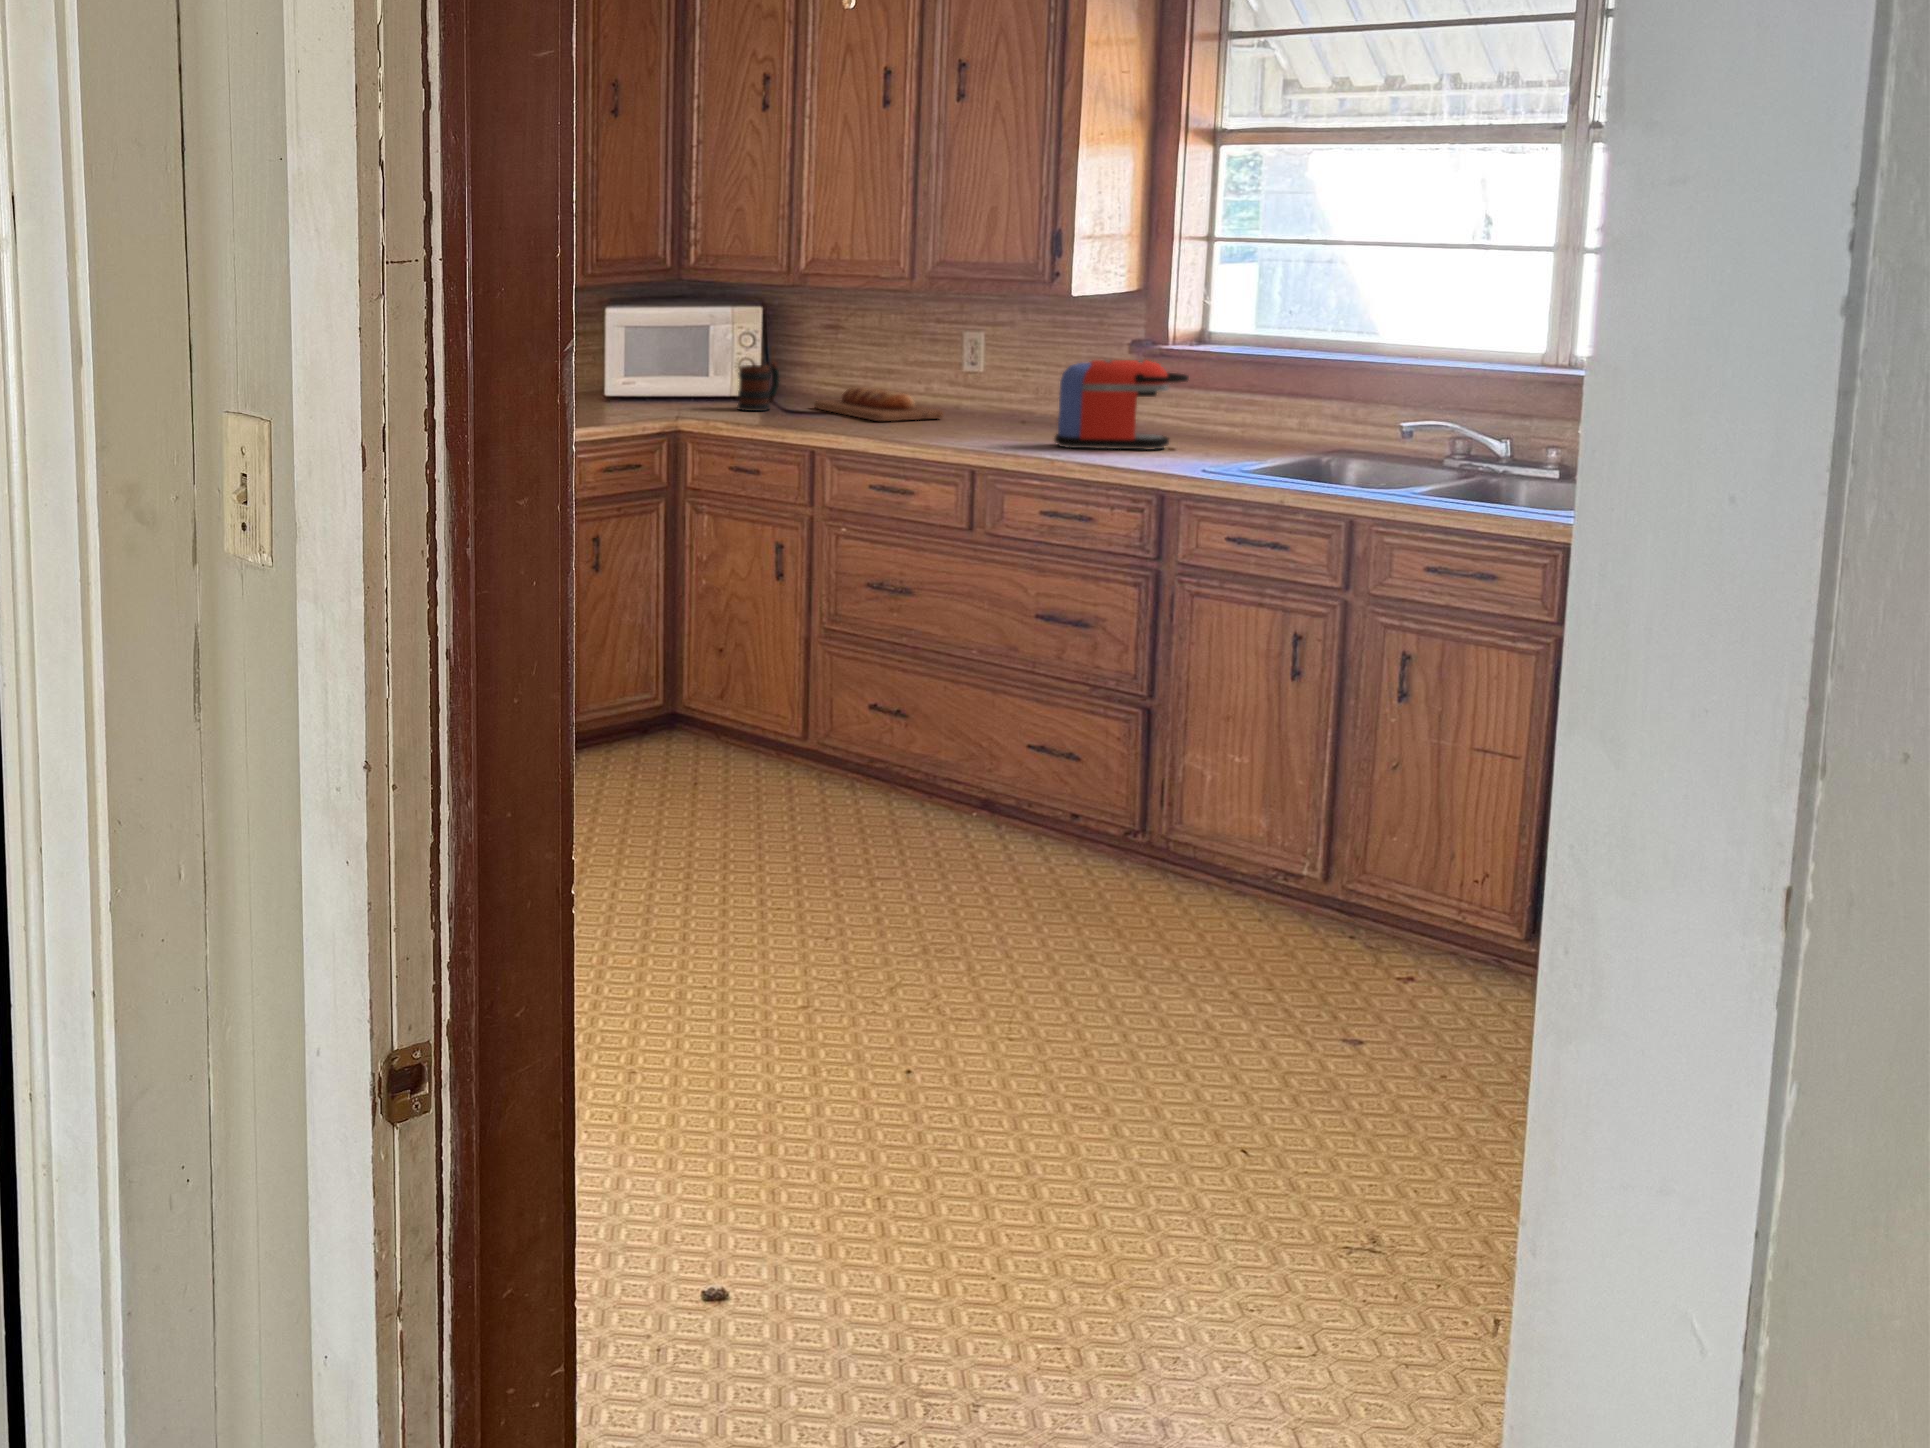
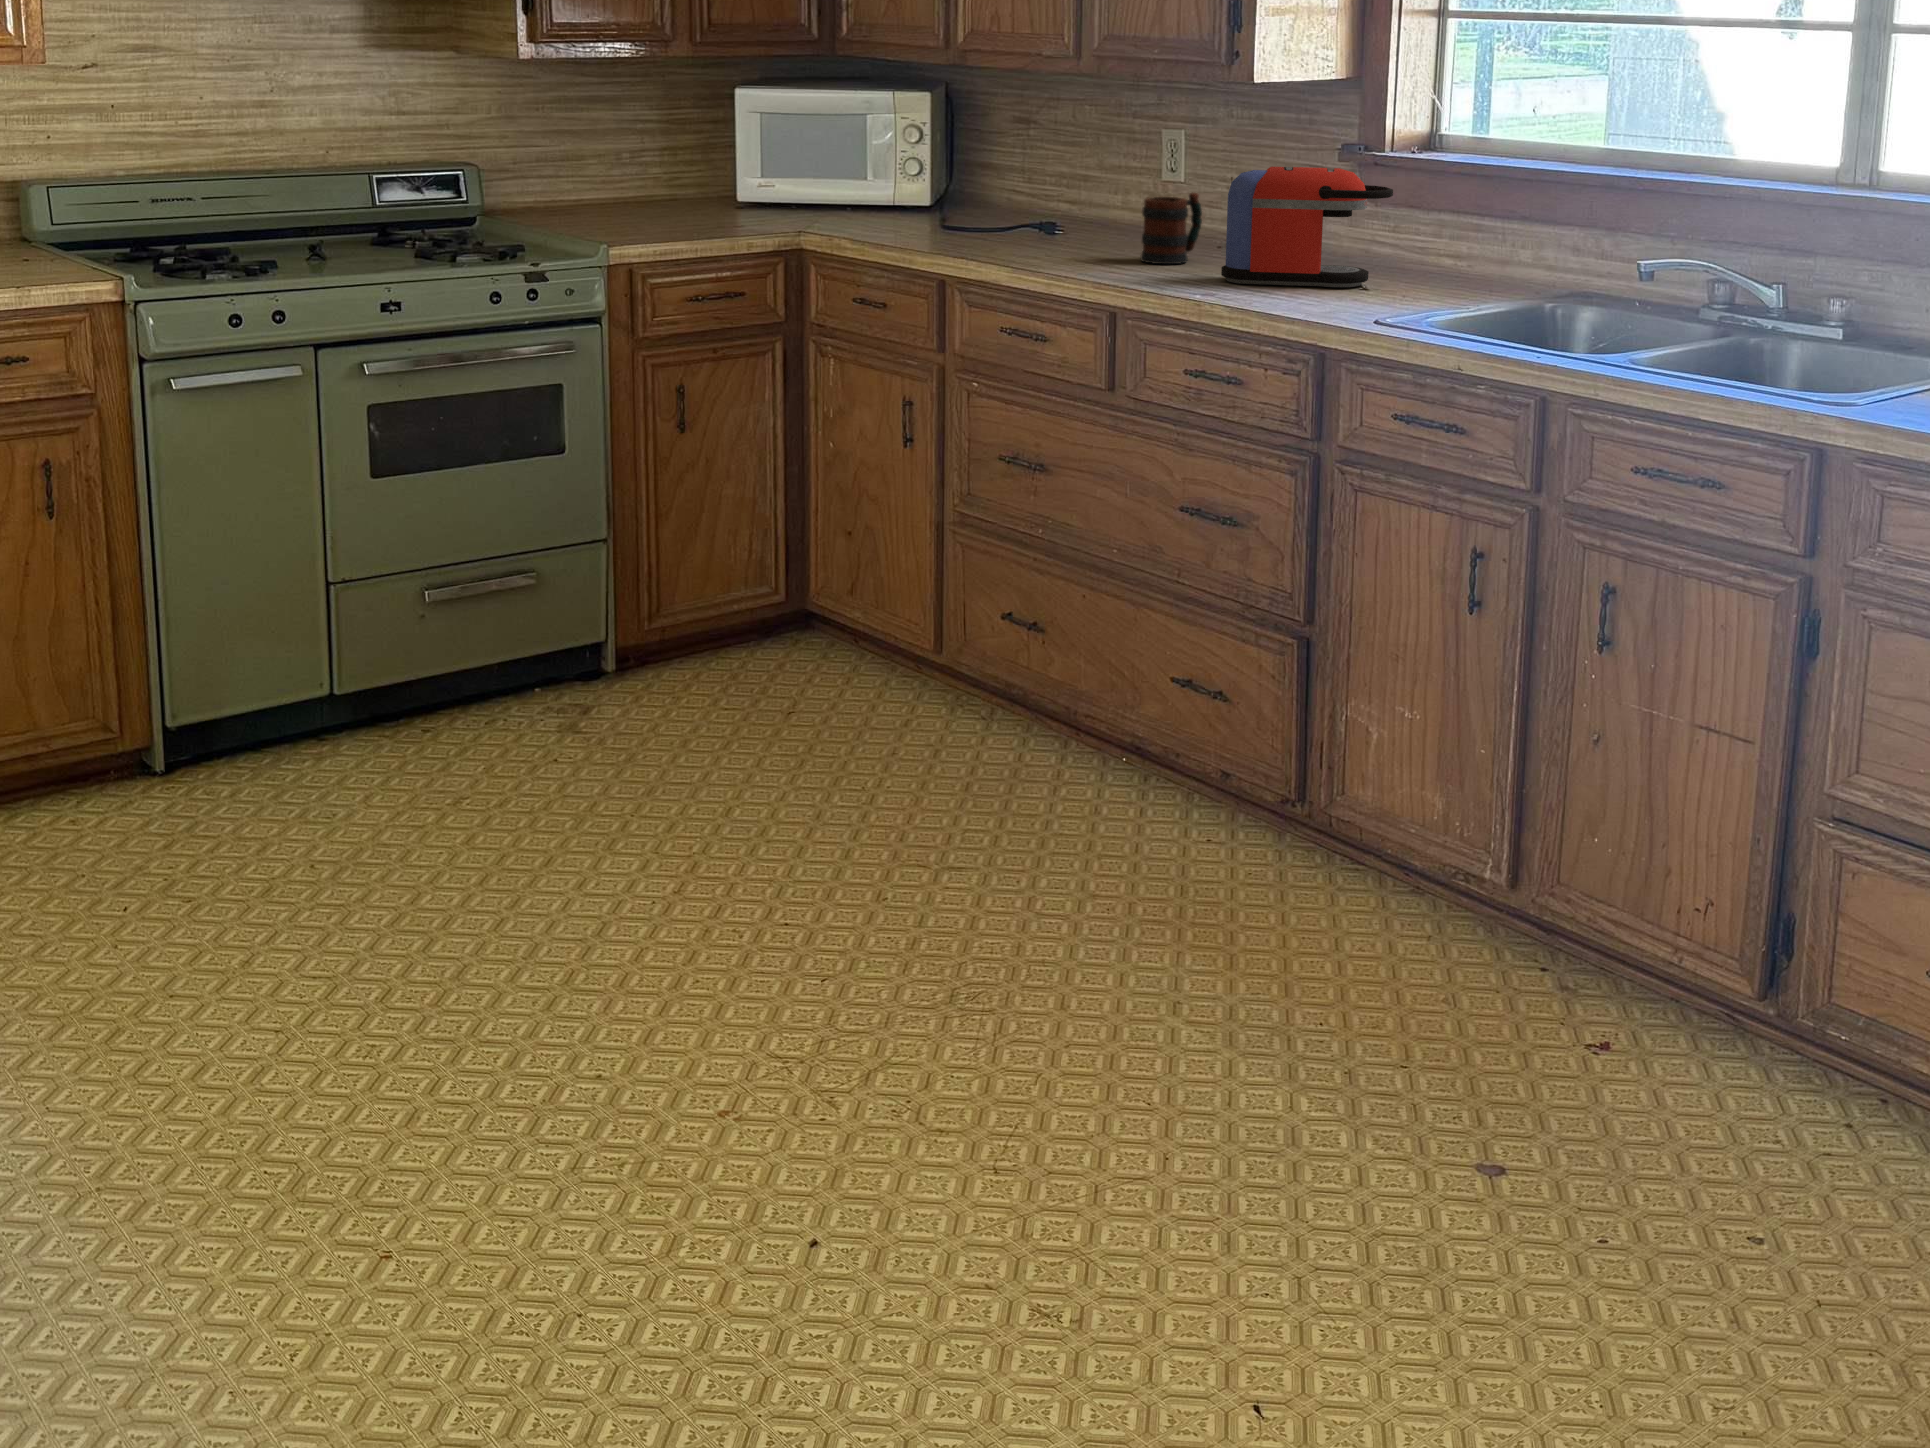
mug: present [738,362,780,411] -> present [1140,193,1202,264]
bread loaf: present [814,387,944,421] -> none [979,197,1124,242]

